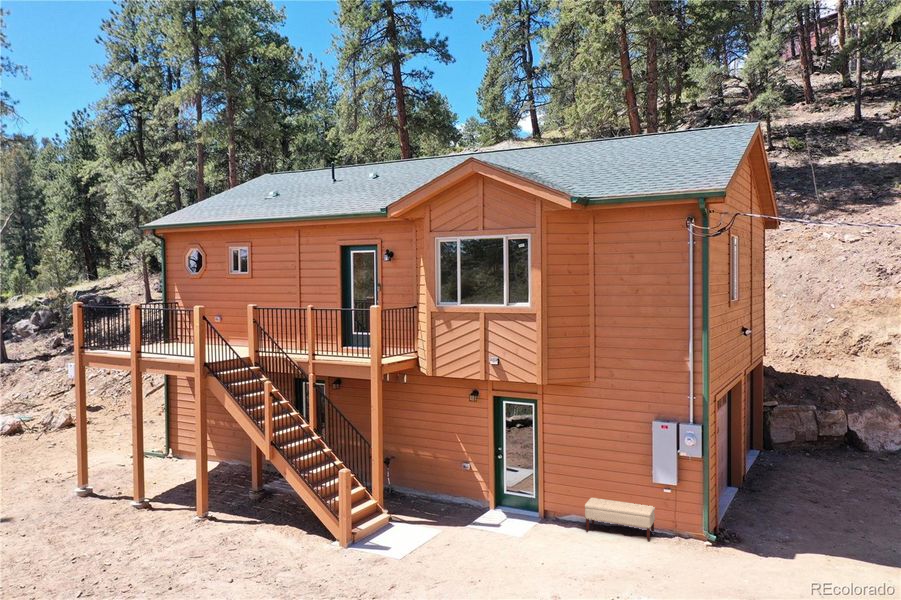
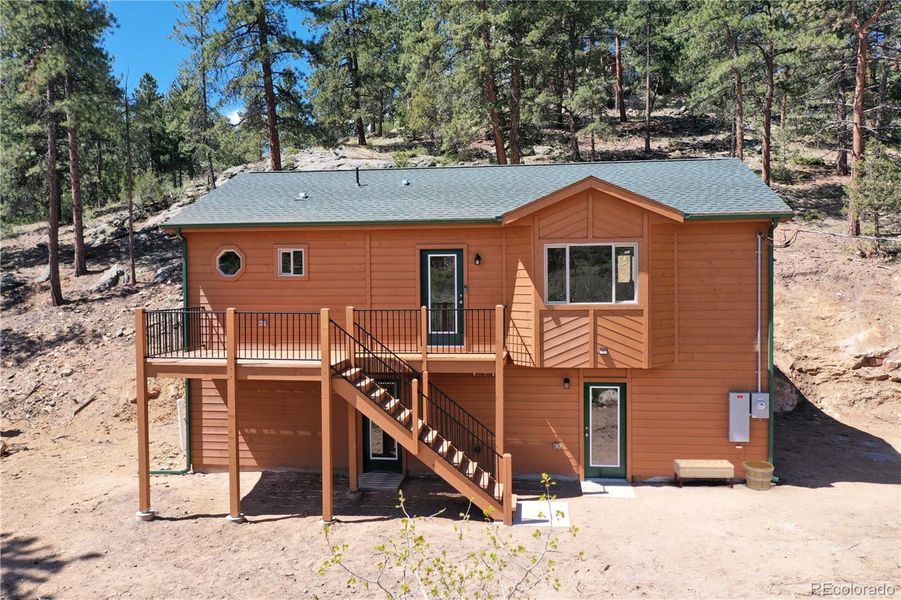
wooden bucket: none [666,511,703,550] -> present [743,460,774,491]

